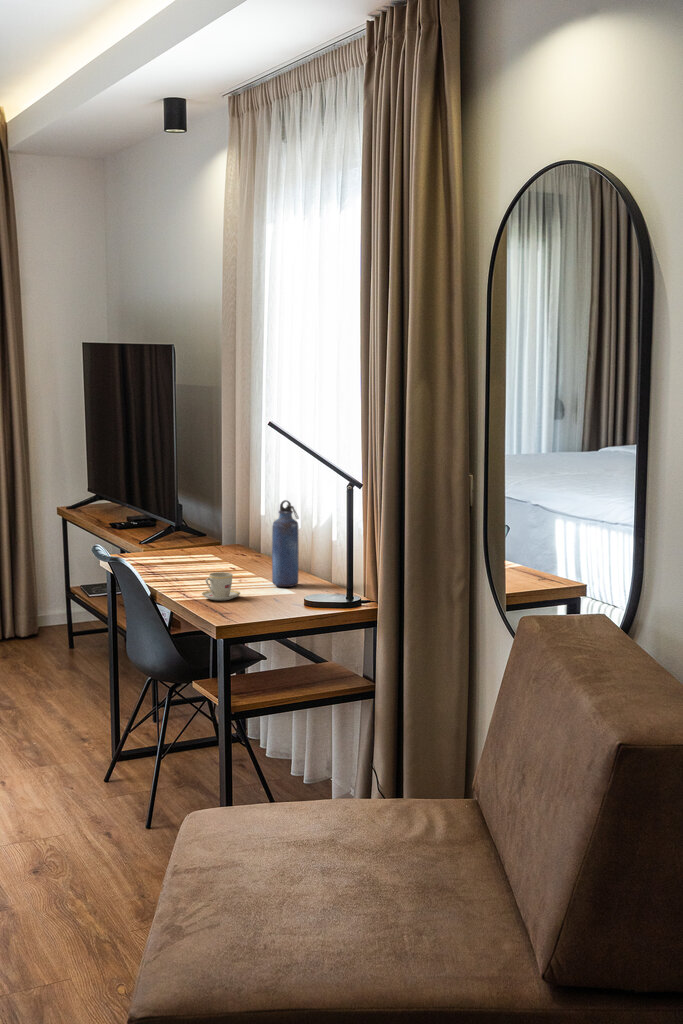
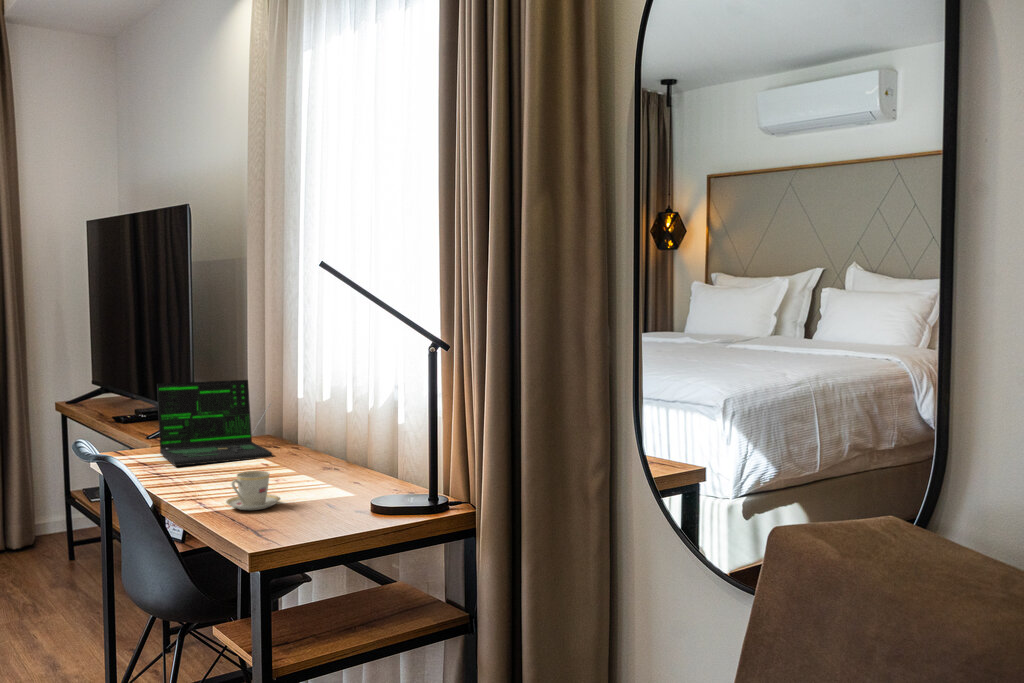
laptop: none [149,498,239,567] -> present [157,380,273,466]
water bottle: present [272,500,299,587] -> none [321,374,356,487]

